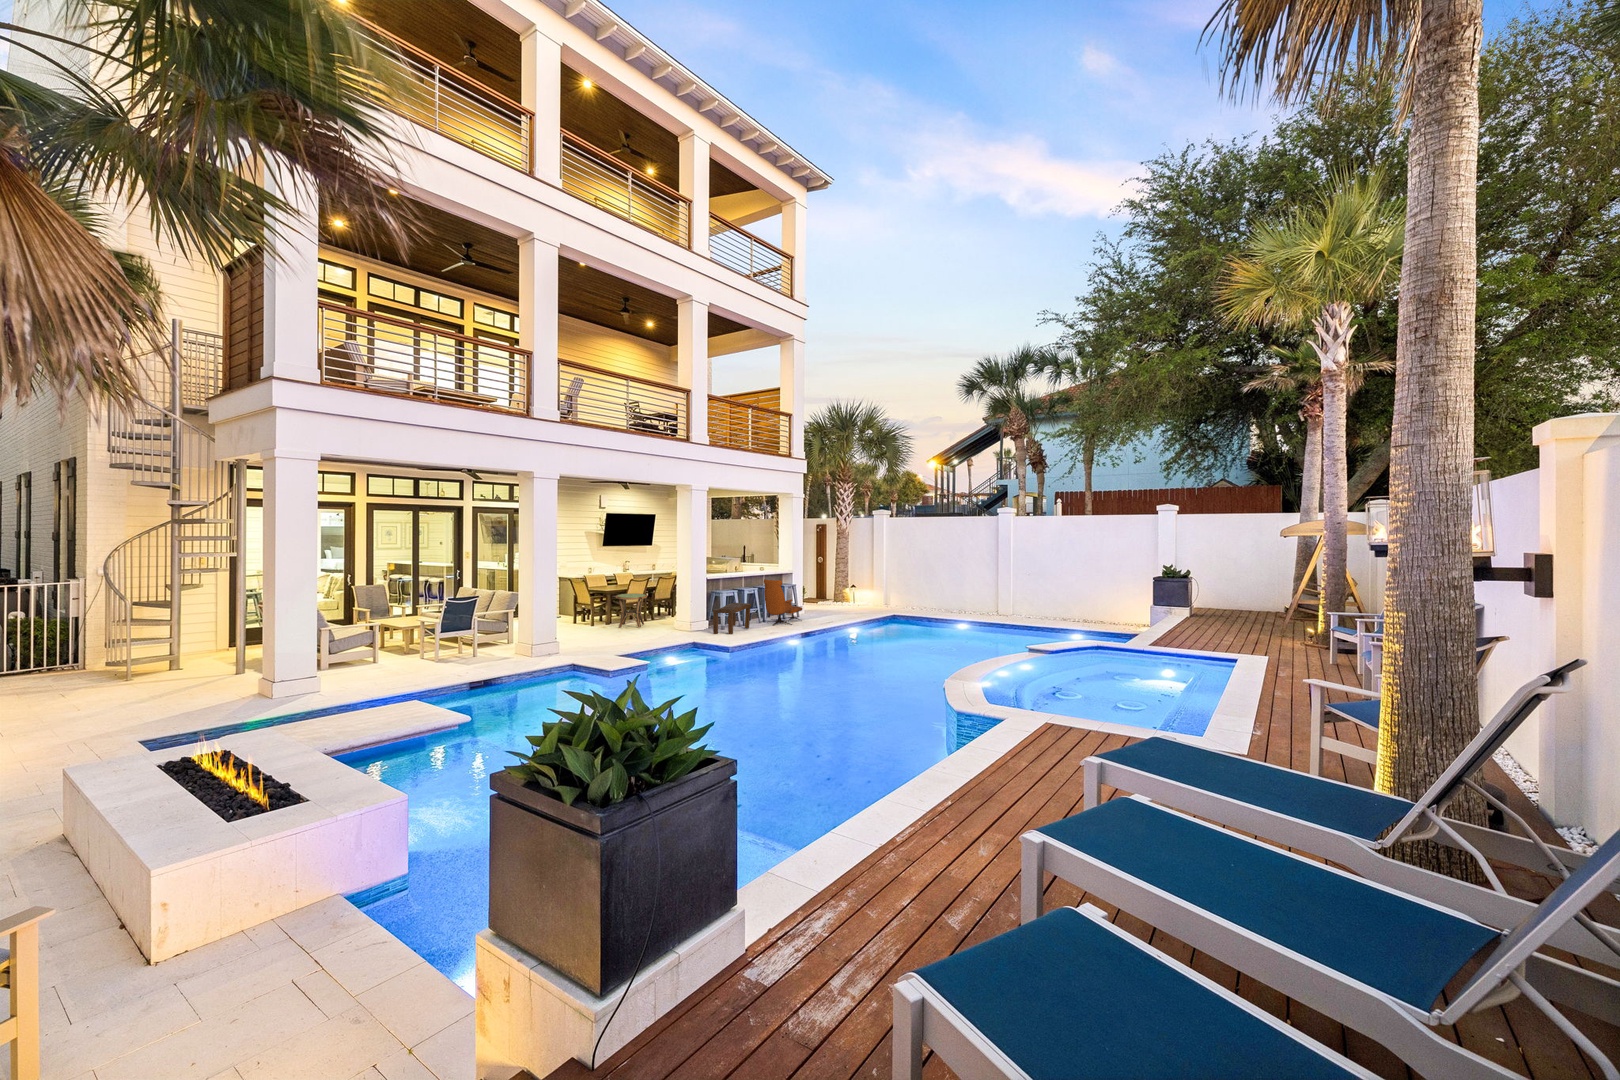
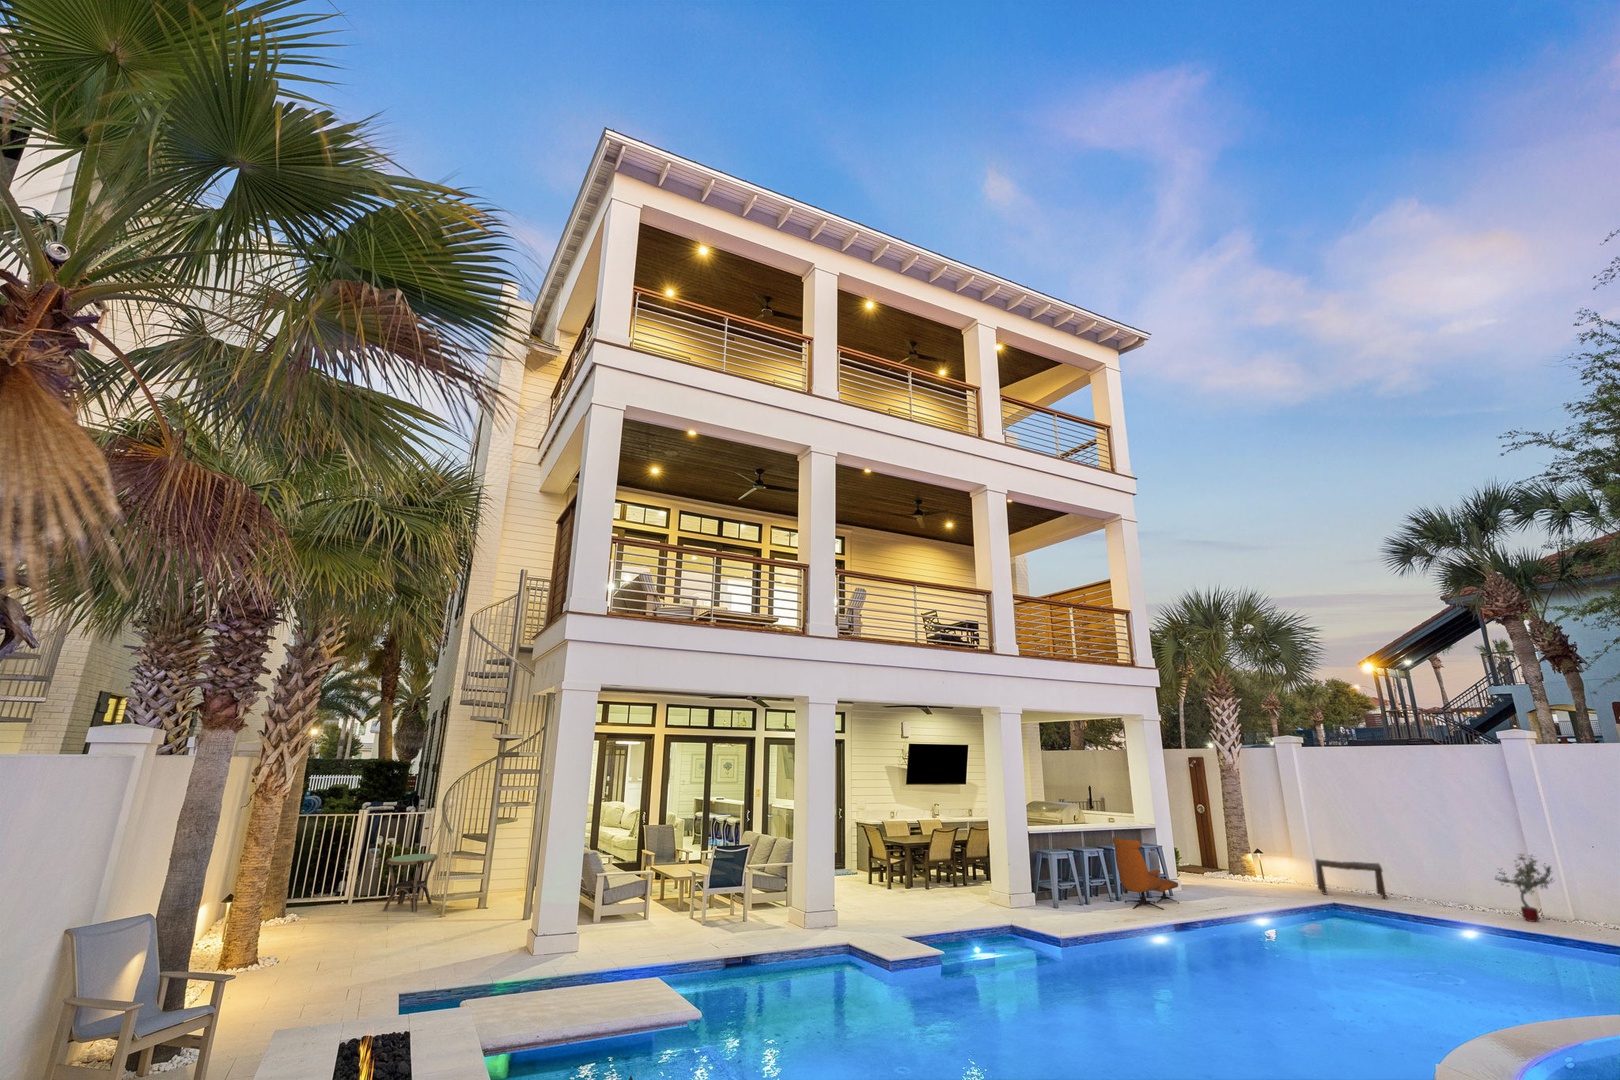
potted tree: none [975,578,1003,615] -> present [1495,854,1552,922]
side table: present [616,593,647,628] -> present [383,854,438,912]
bench: present [713,603,751,634] -> present [1315,859,1386,899]

